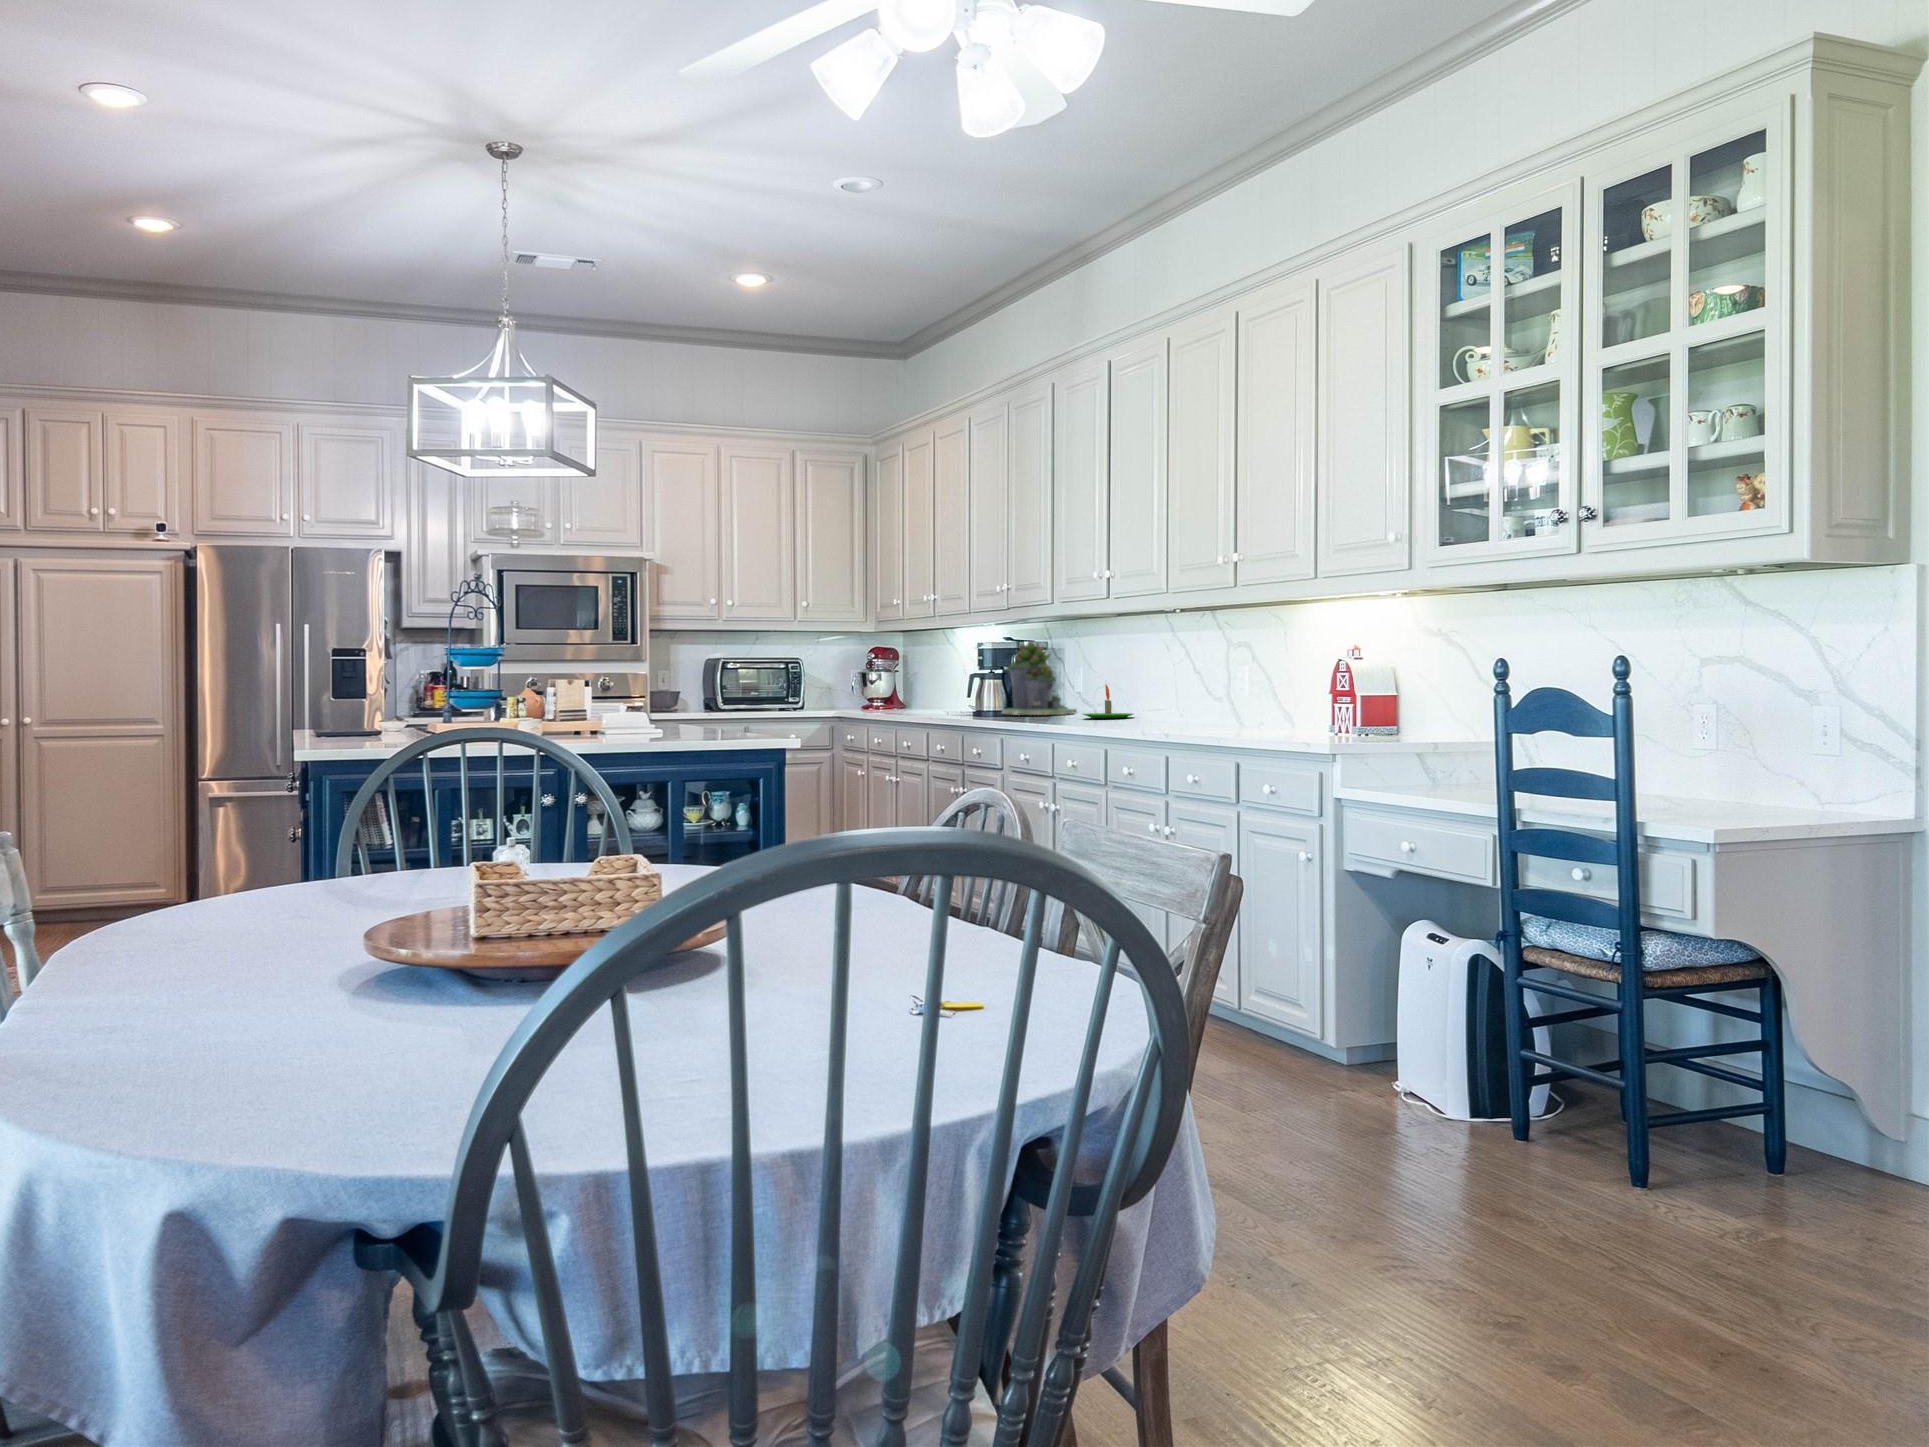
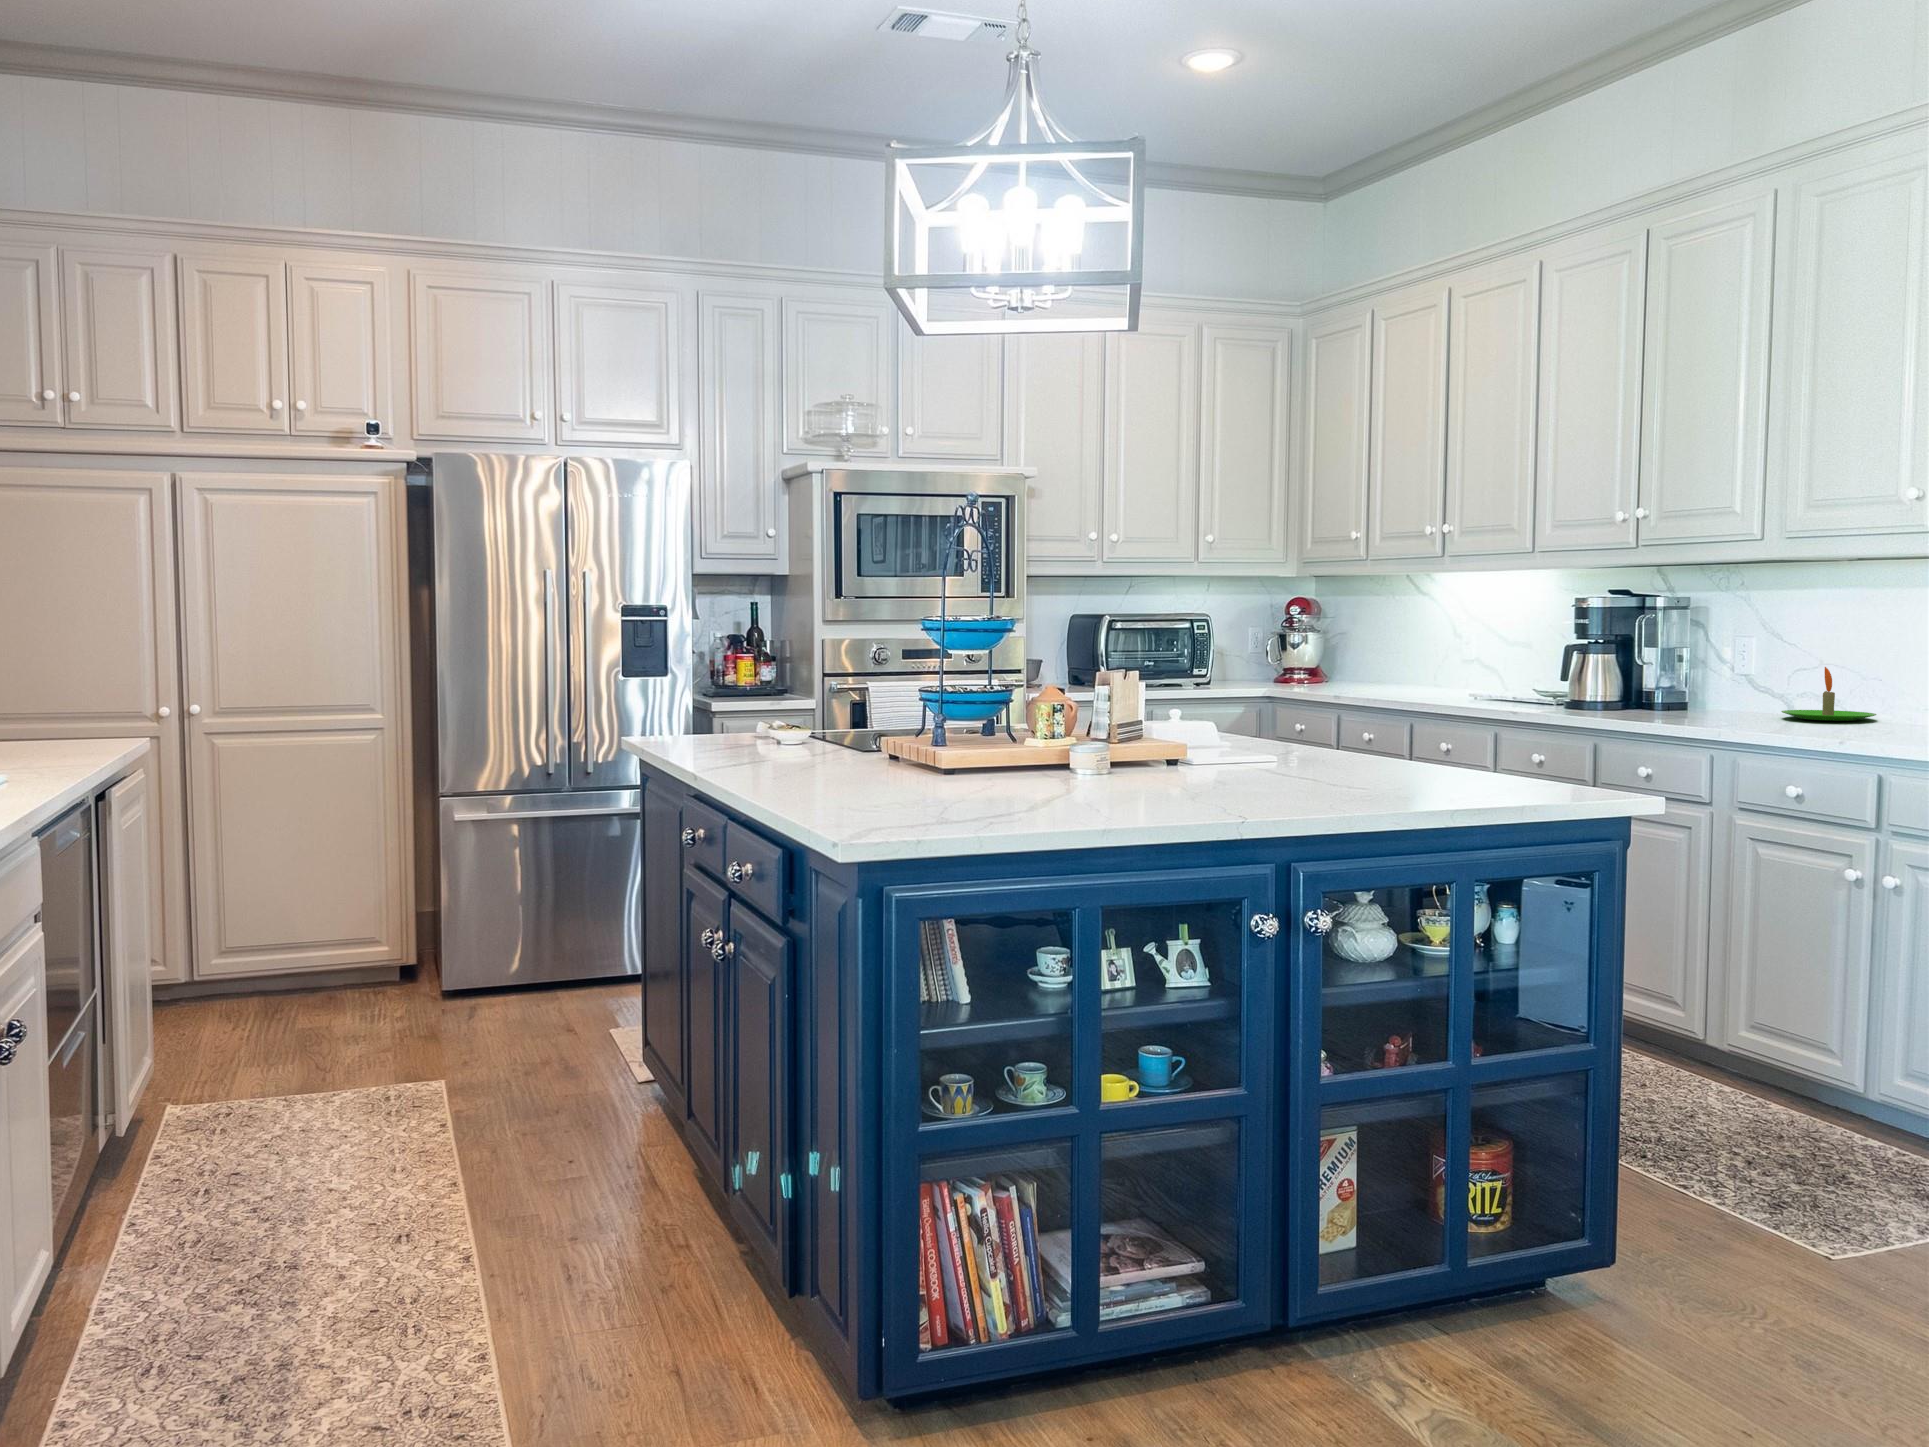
succulent planter: present [1002,641,1077,715] -> none [1574,595,1709,708]

